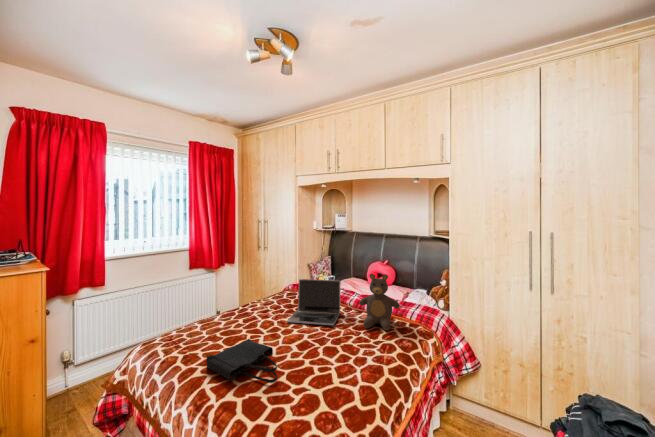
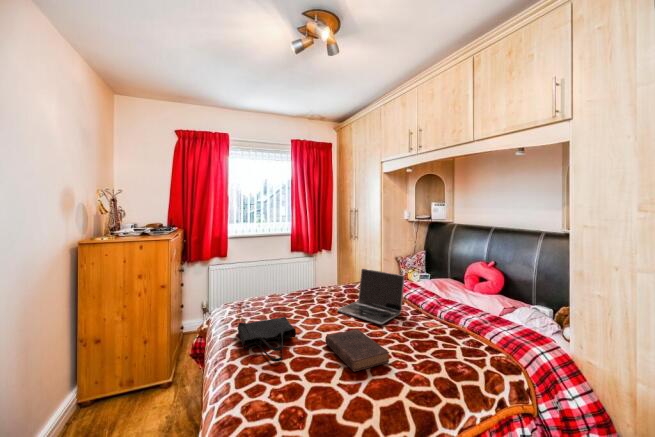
teddy bear: present [360,274,400,330] -> none [415,271,471,346]
book: none [302,333,362,369] -> present [325,329,389,372]

